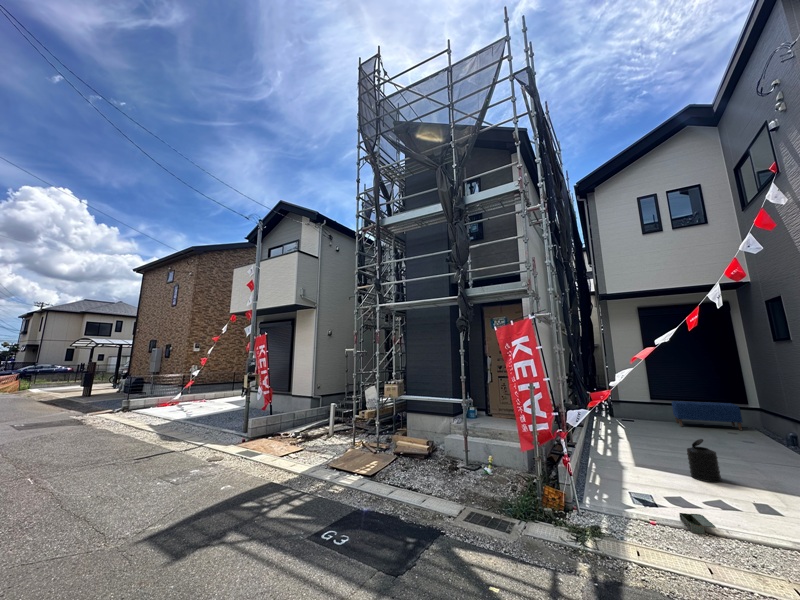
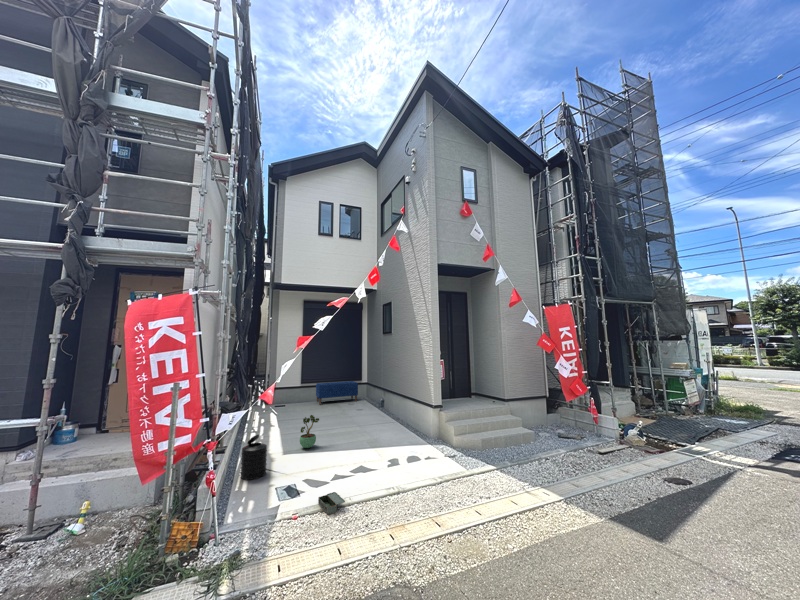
potted plant: none [652,431,675,467] -> present [300,415,319,448]
trash can: present [687,439,721,482] -> present [241,435,267,480]

